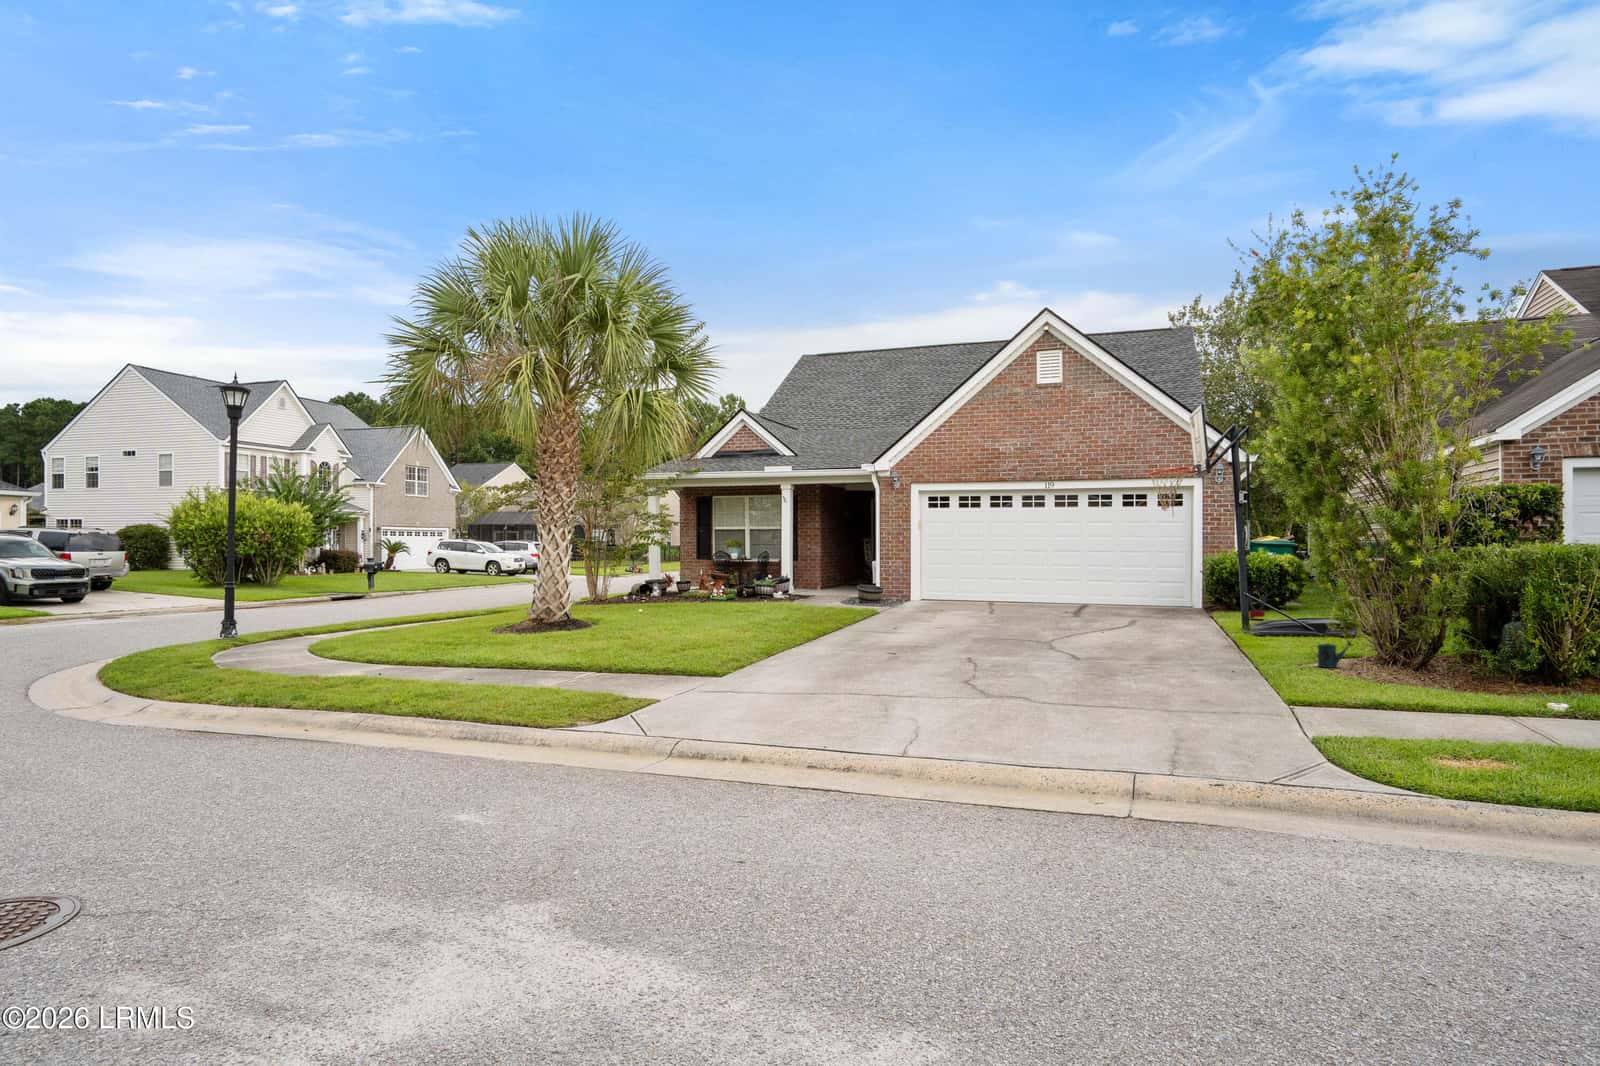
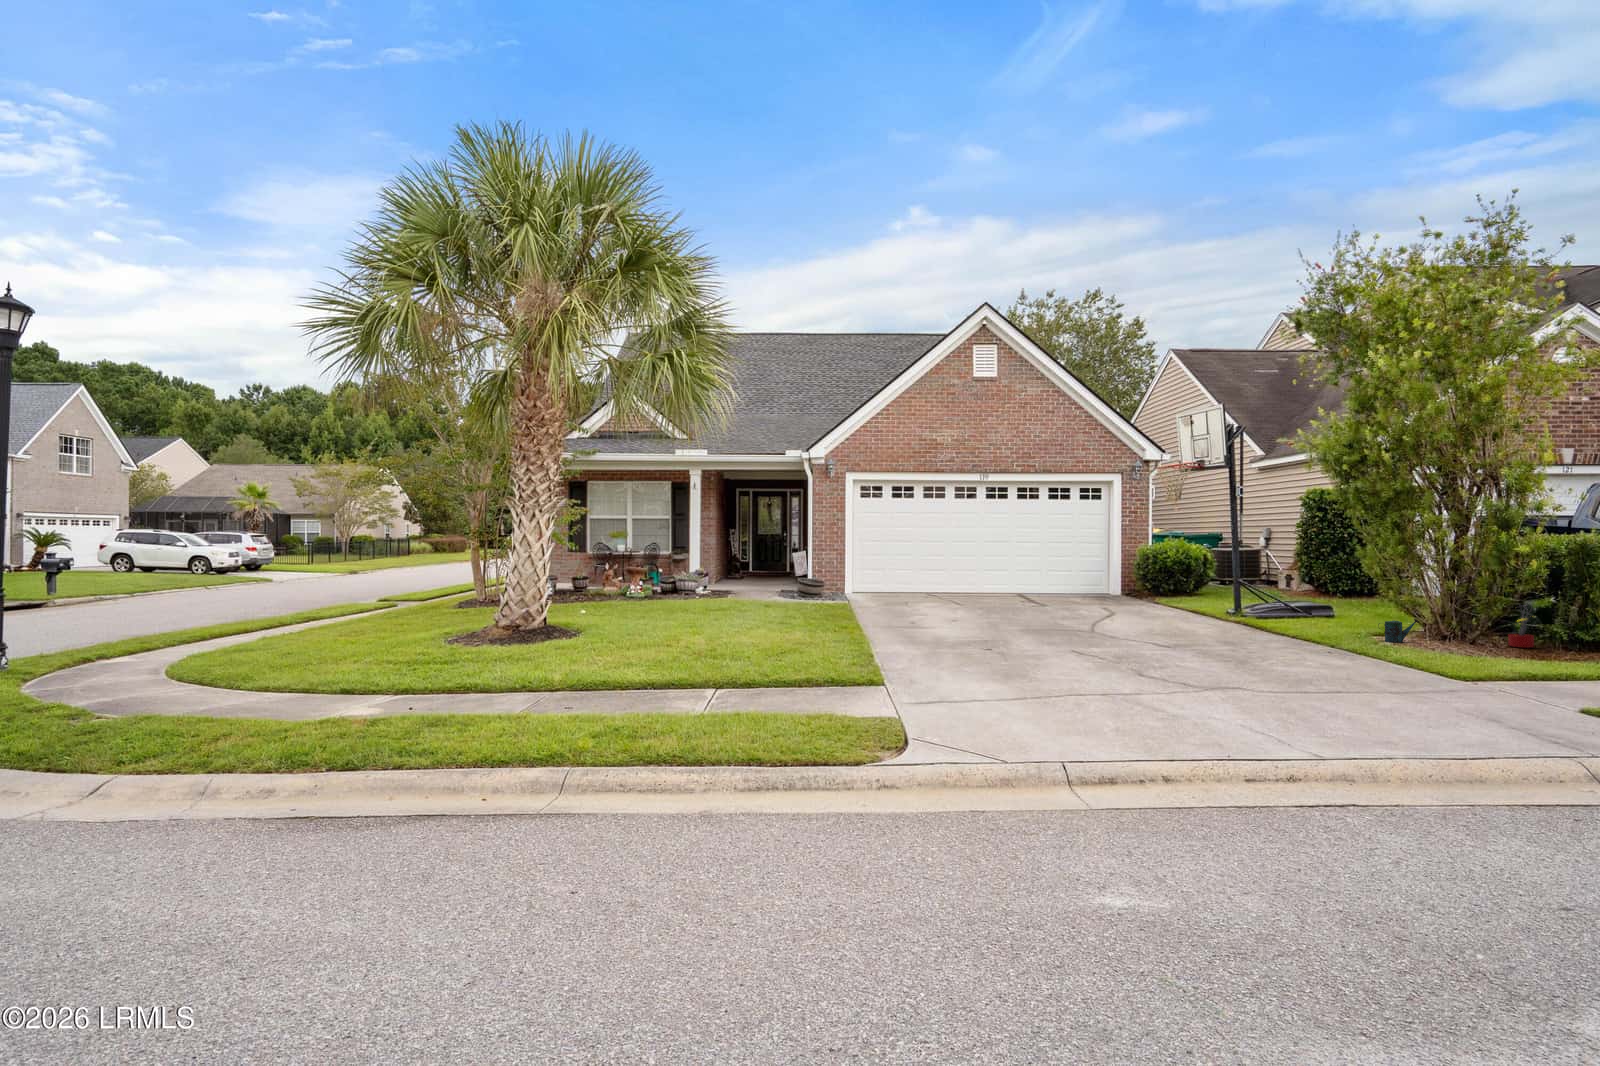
decorative plant: present [1249,595,1278,620] -> present [1508,605,1534,648]

